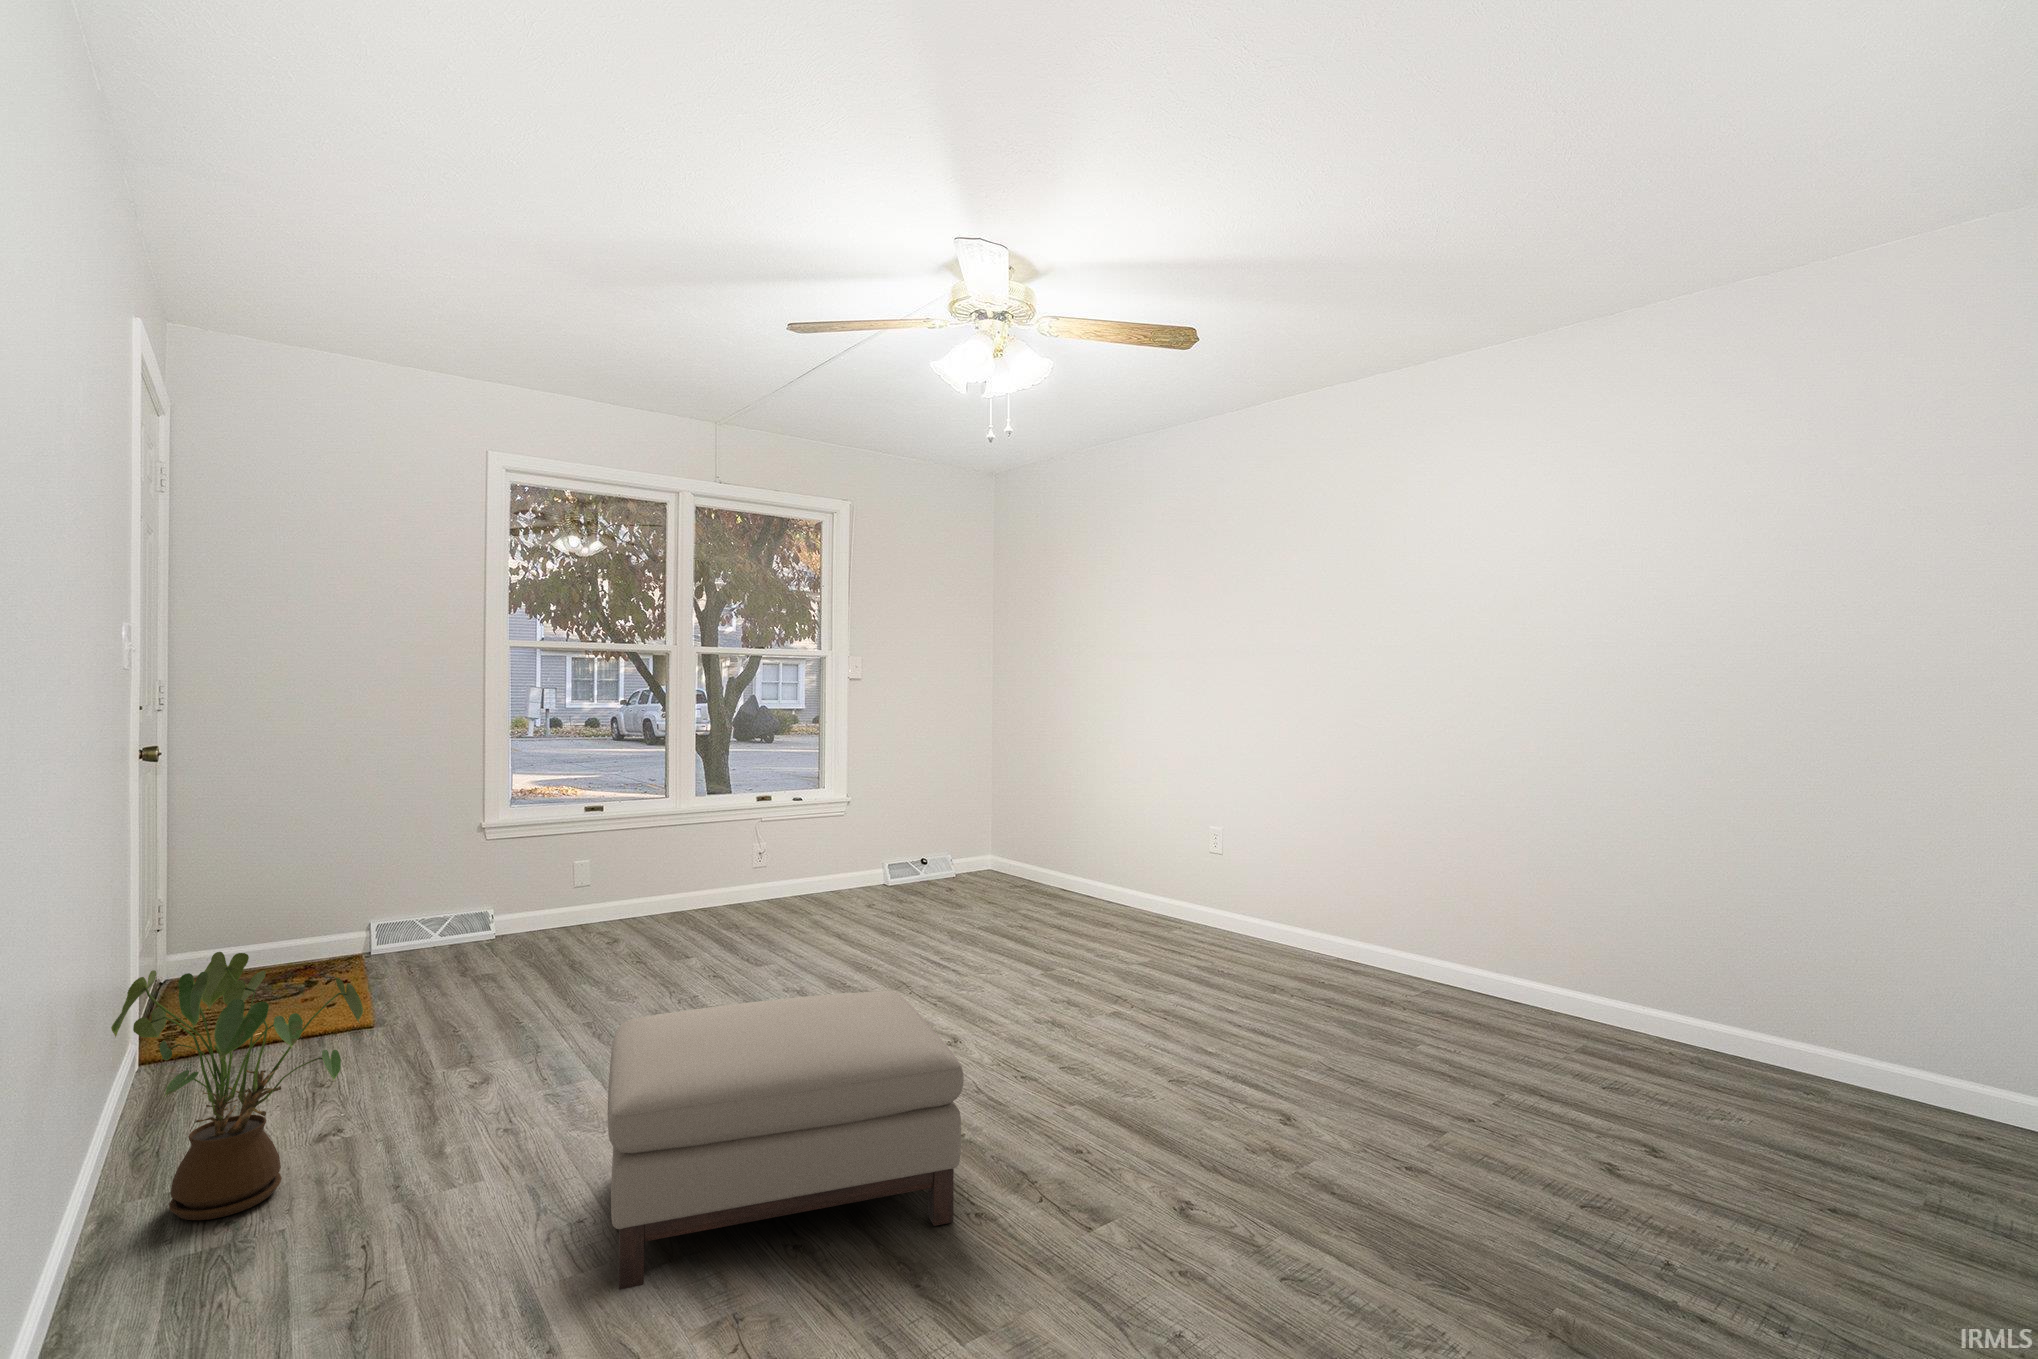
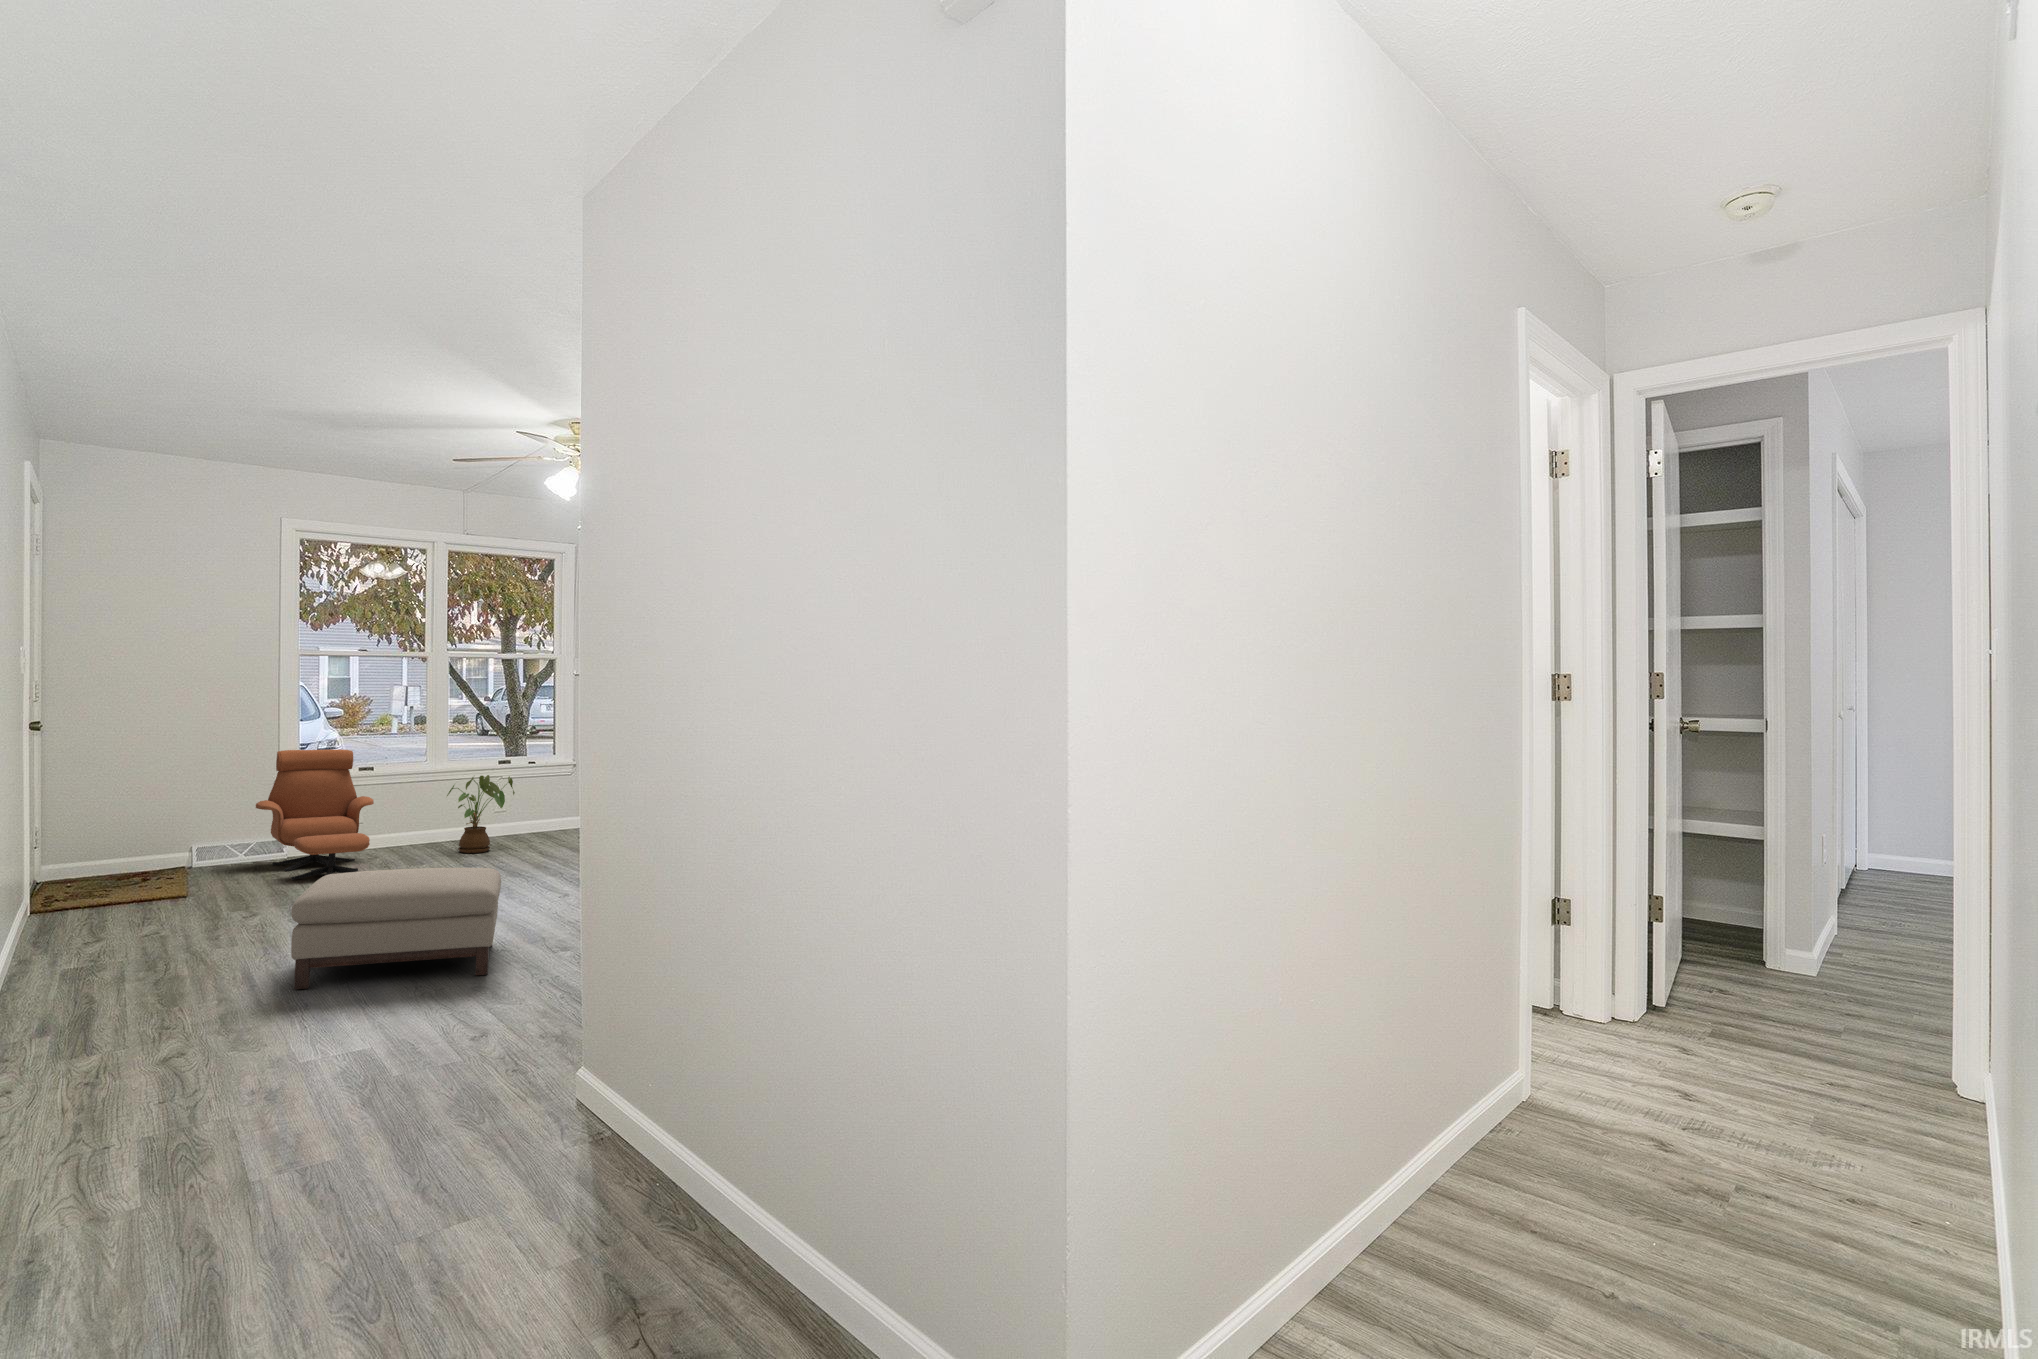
lounge chair: none [454,780,614,980] -> present [256,749,374,880]
house plant: present [111,952,363,1220] -> present [447,775,515,853]

